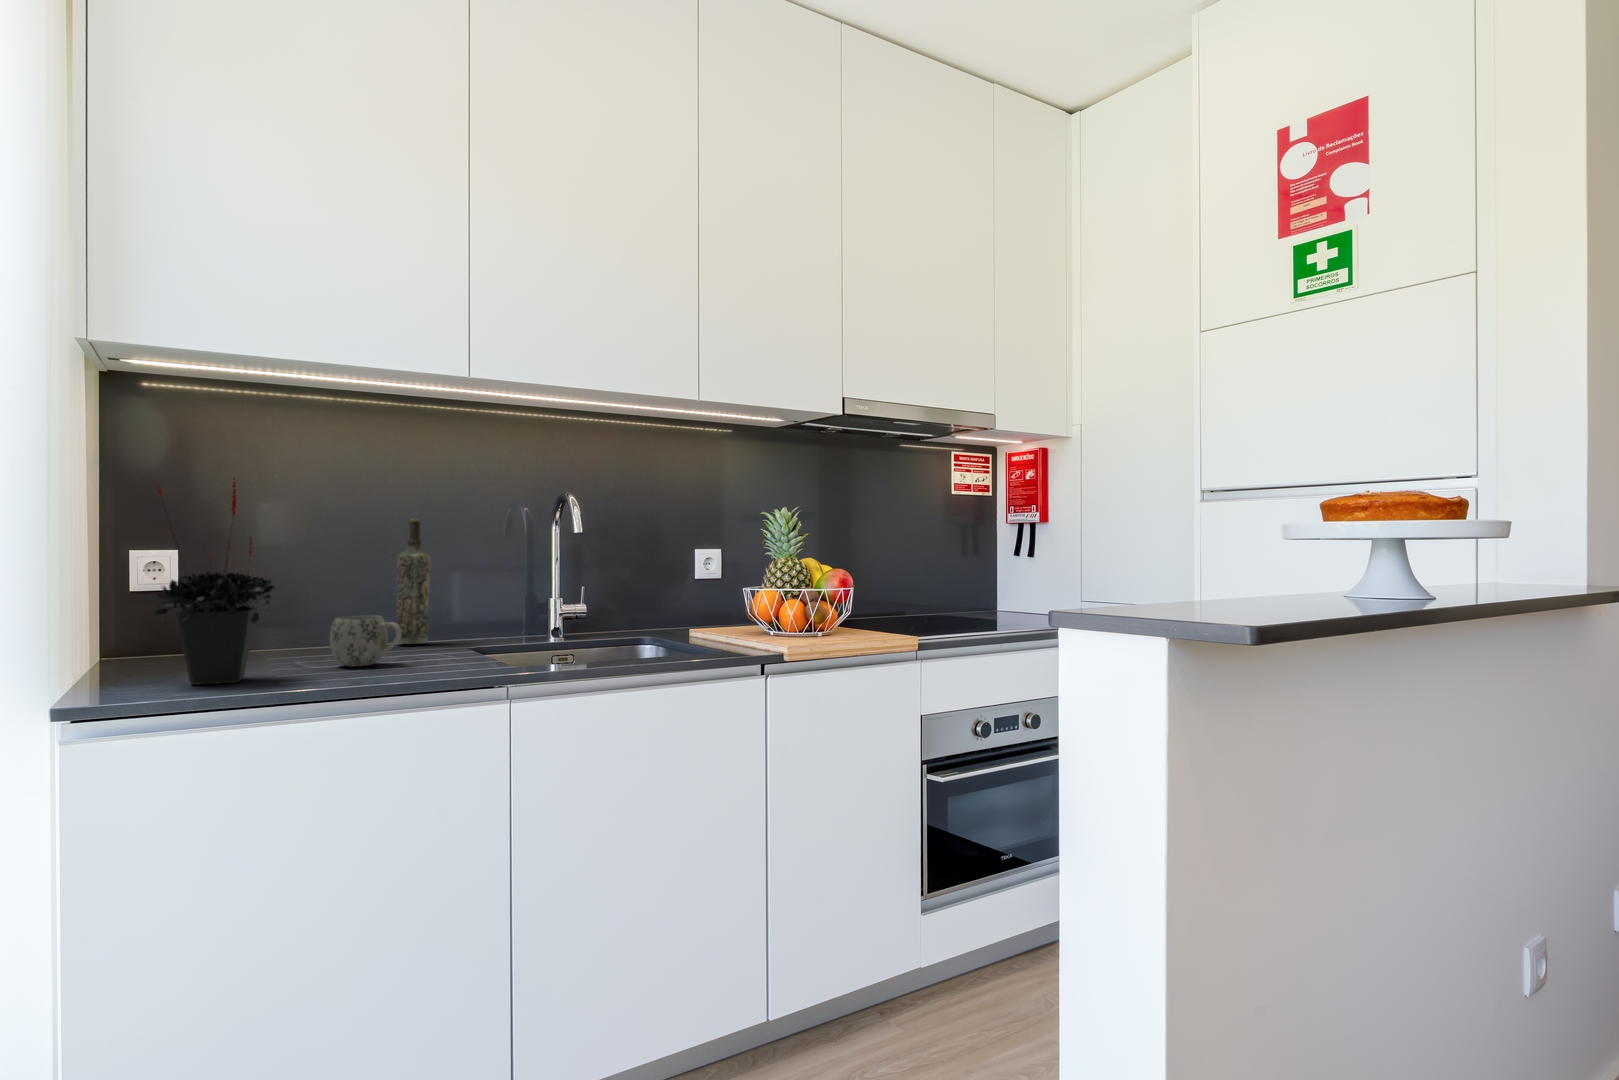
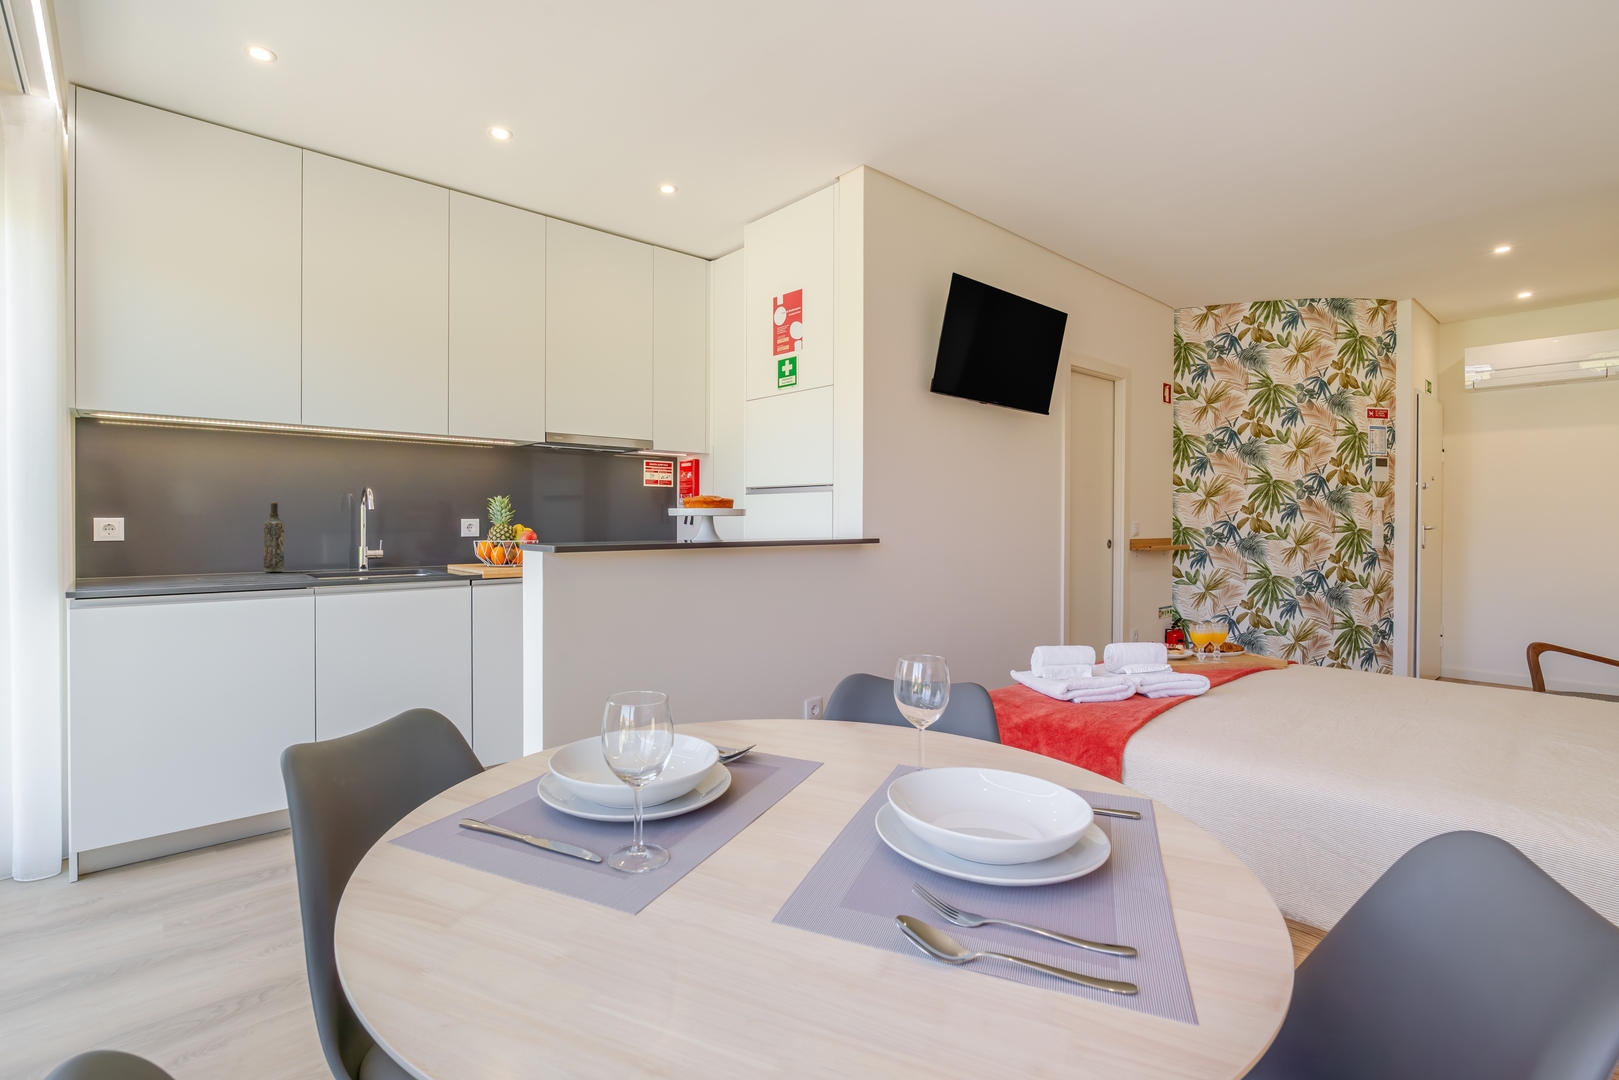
potted plant: present [155,478,274,685] -> none [105,484,174,587]
mug: present [330,616,401,667] -> none [211,555,253,581]

